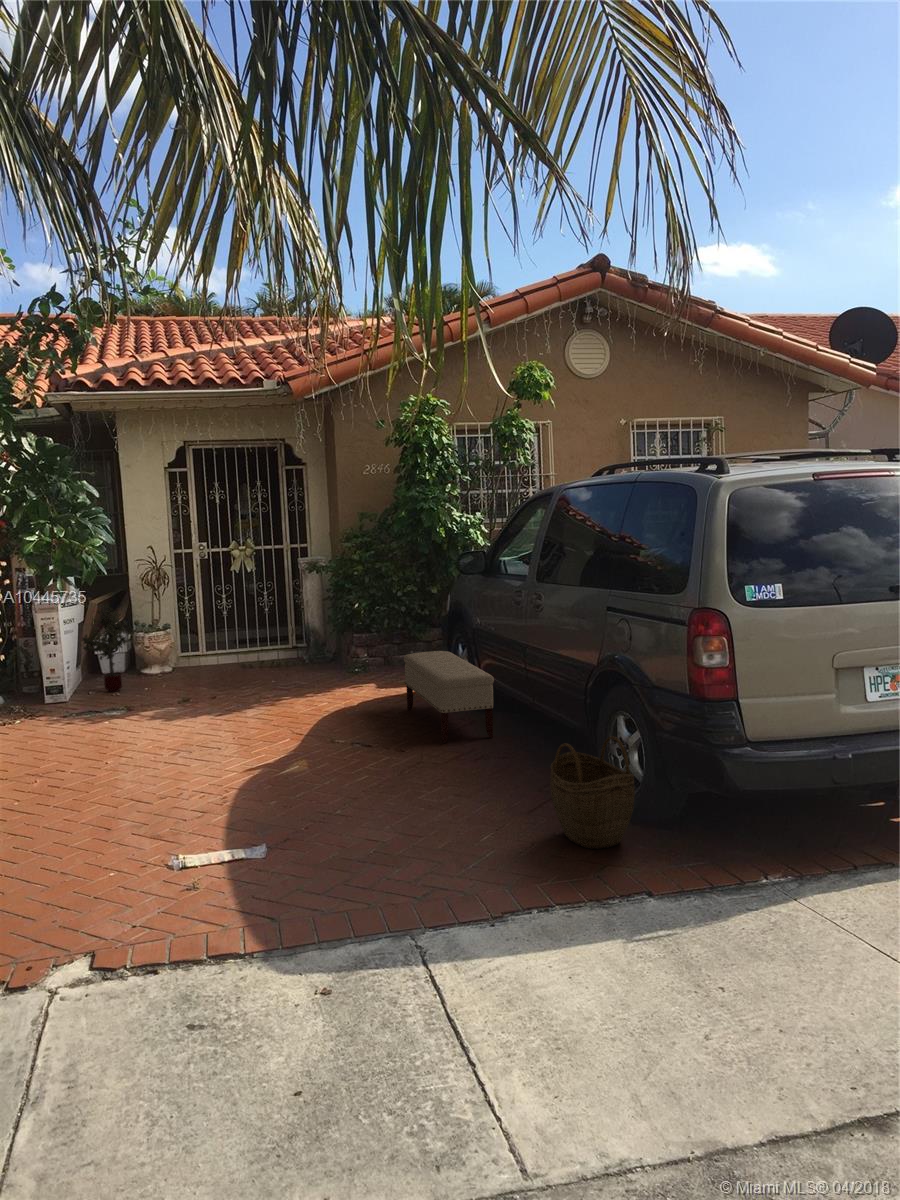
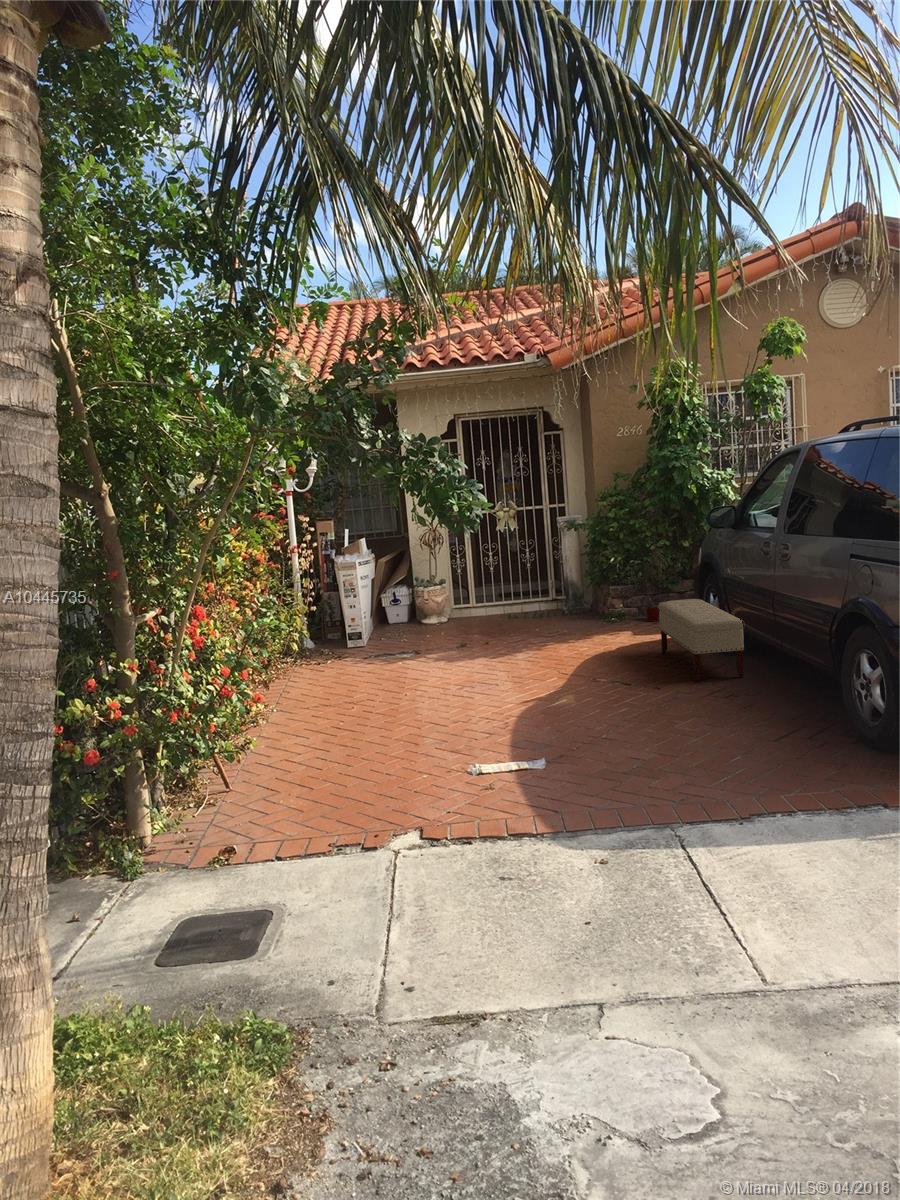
potted tree: present [82,604,127,692] -> present [621,544,683,622]
woven basket: present [550,736,635,849] -> none [796,671,878,771]

